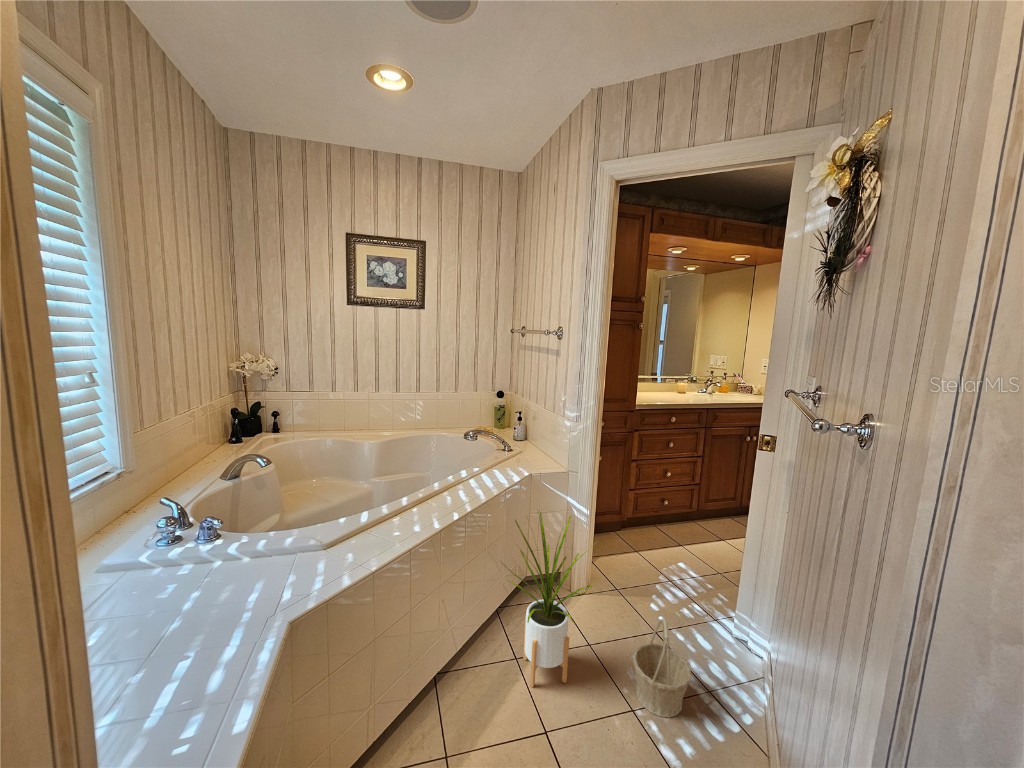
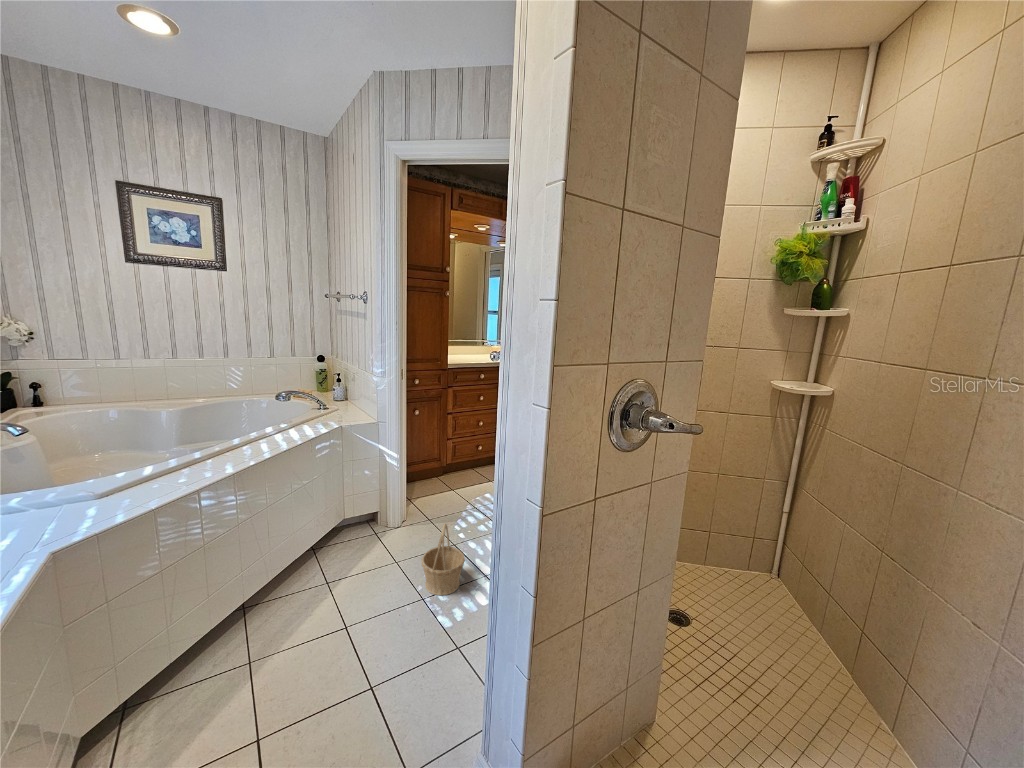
house plant: present [502,512,595,687] -> none [298,449,389,598]

